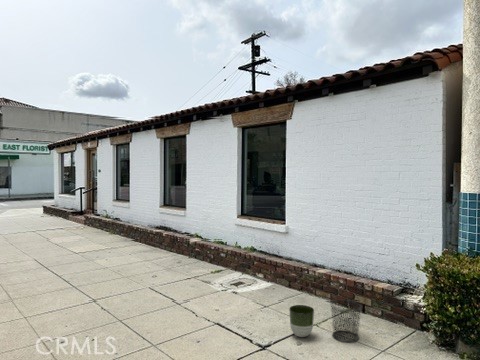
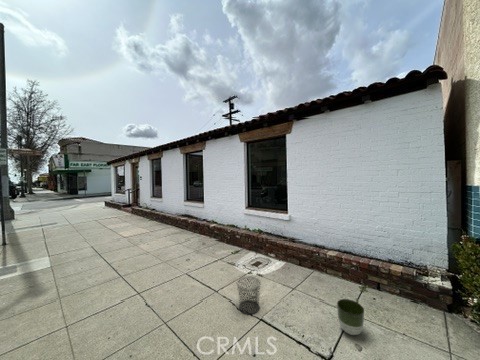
waste bin: present [331,300,361,342] -> present [238,277,260,314]

